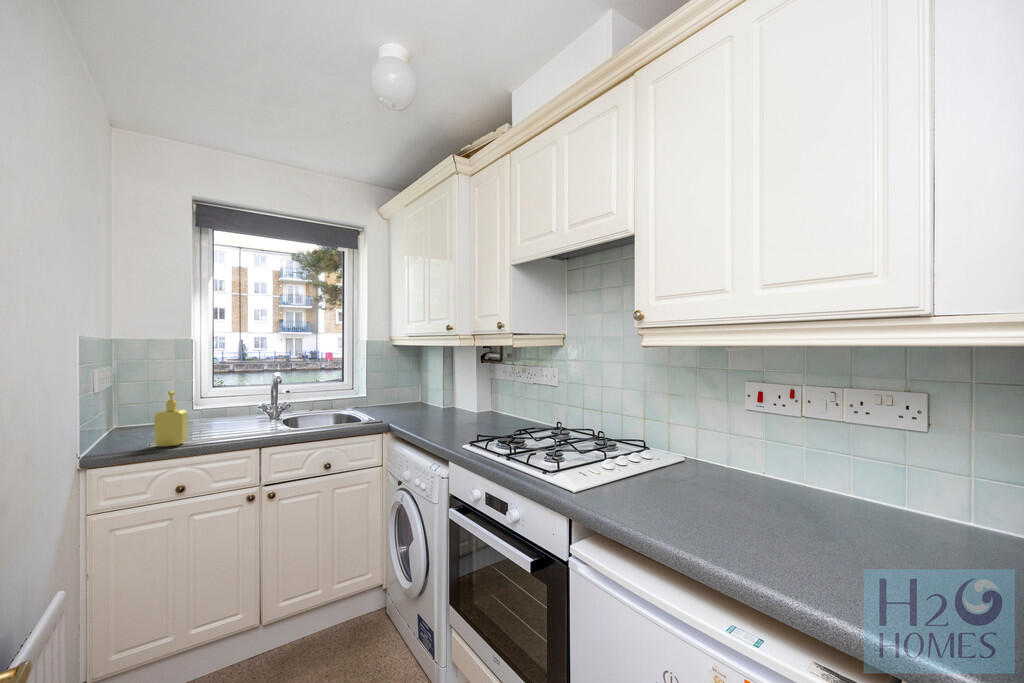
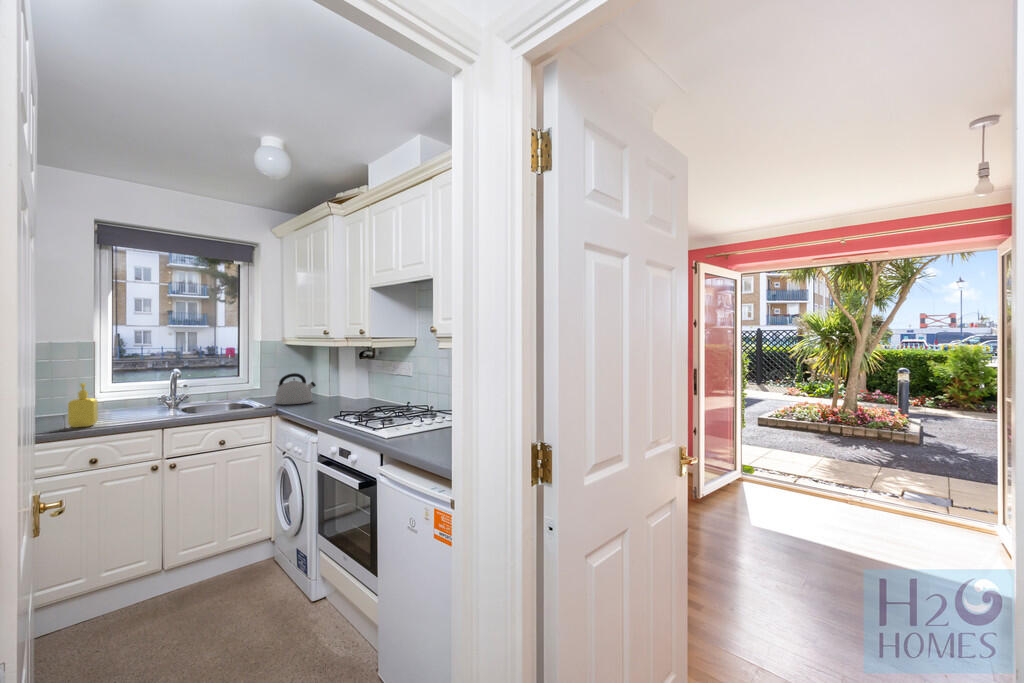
kettle: none [386,380,433,419] -> present [275,373,316,404]

